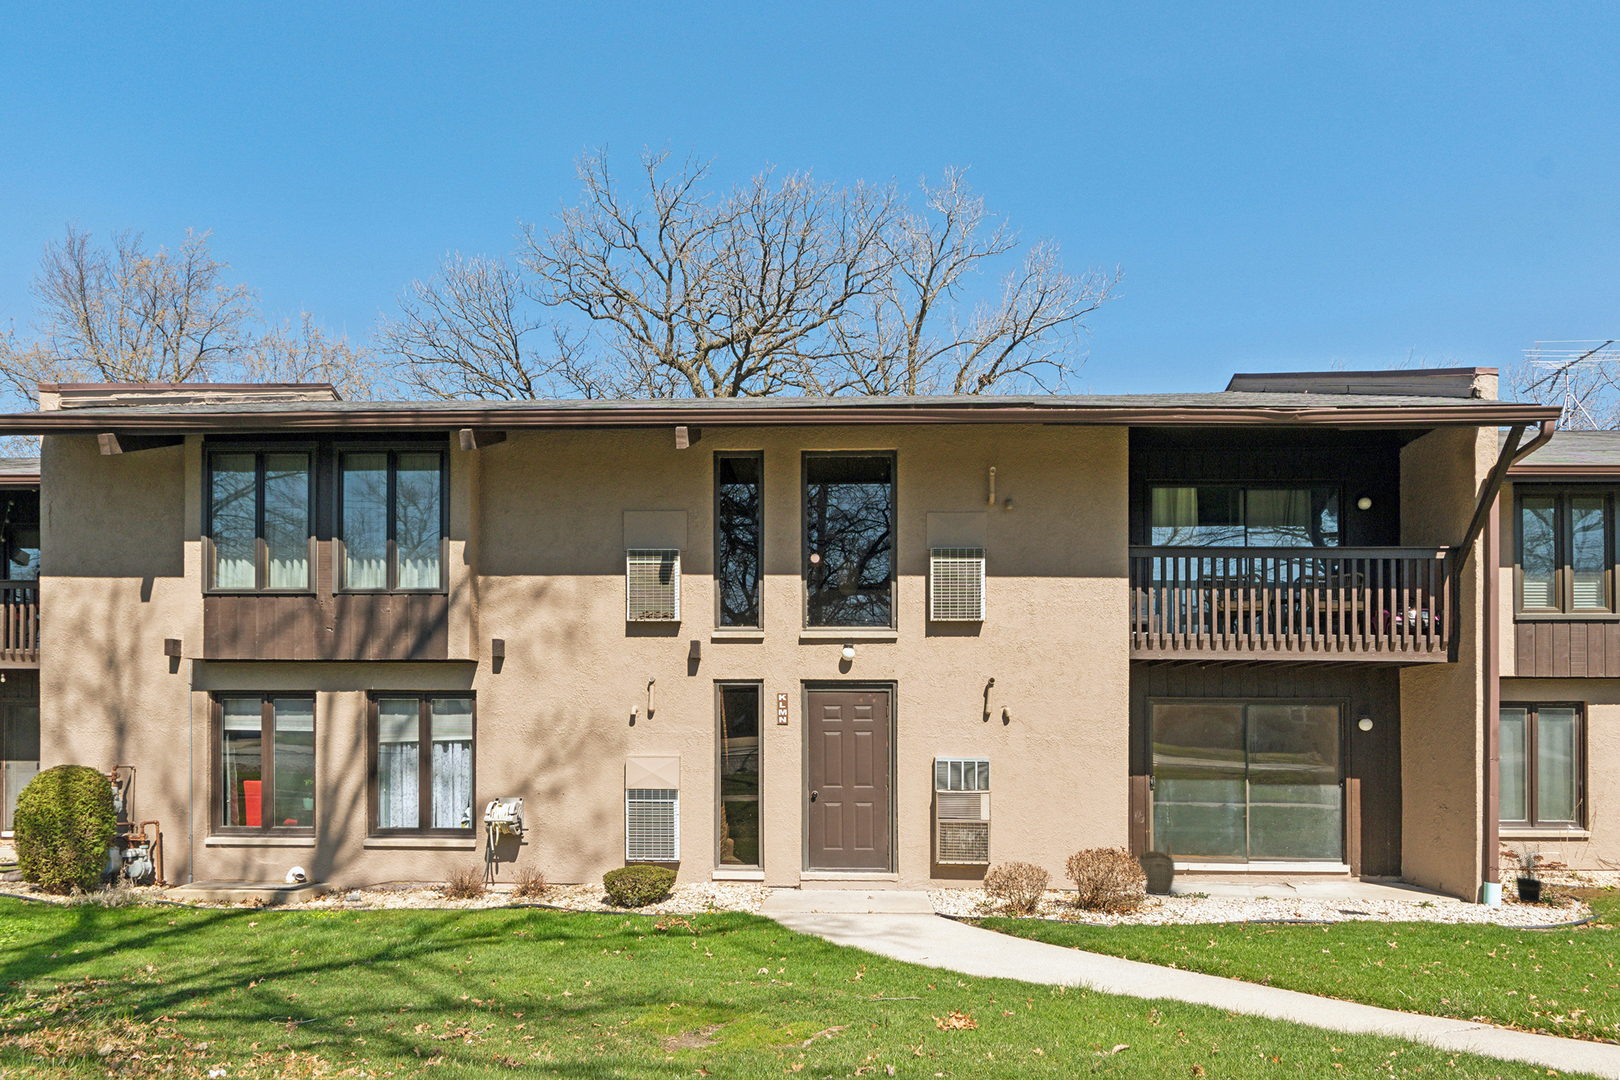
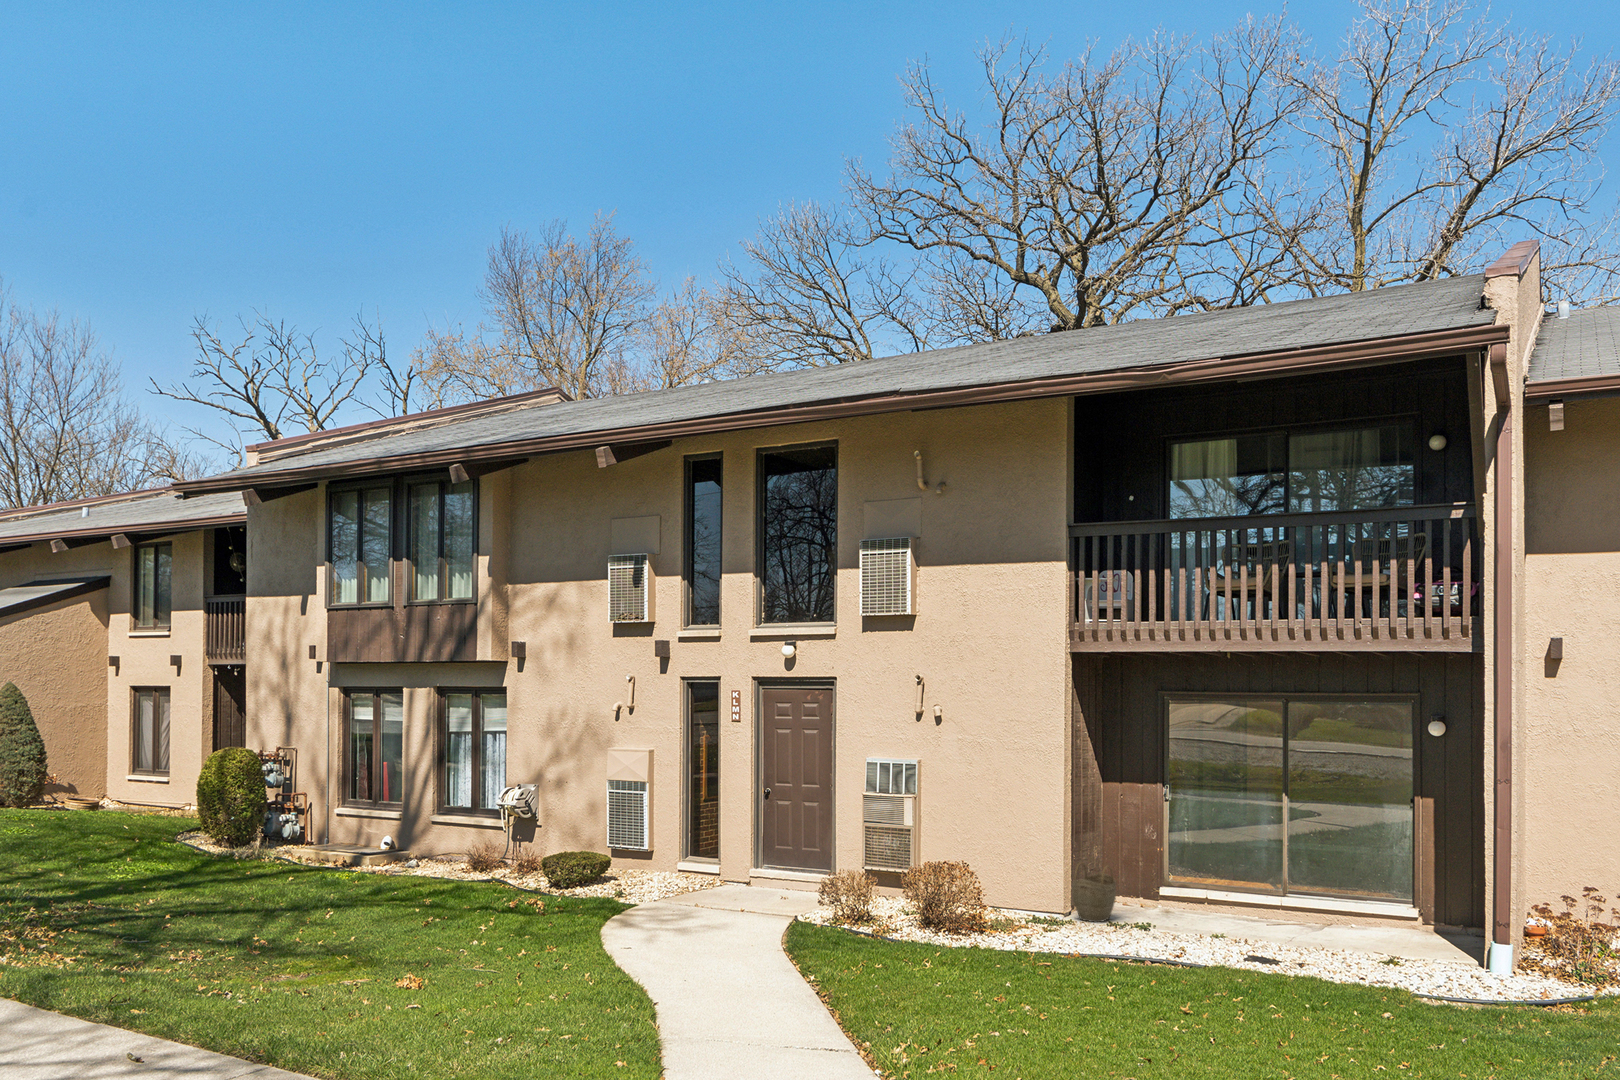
potted plant: present [1516,844,1541,902] -> none [1524,887,1584,972]

